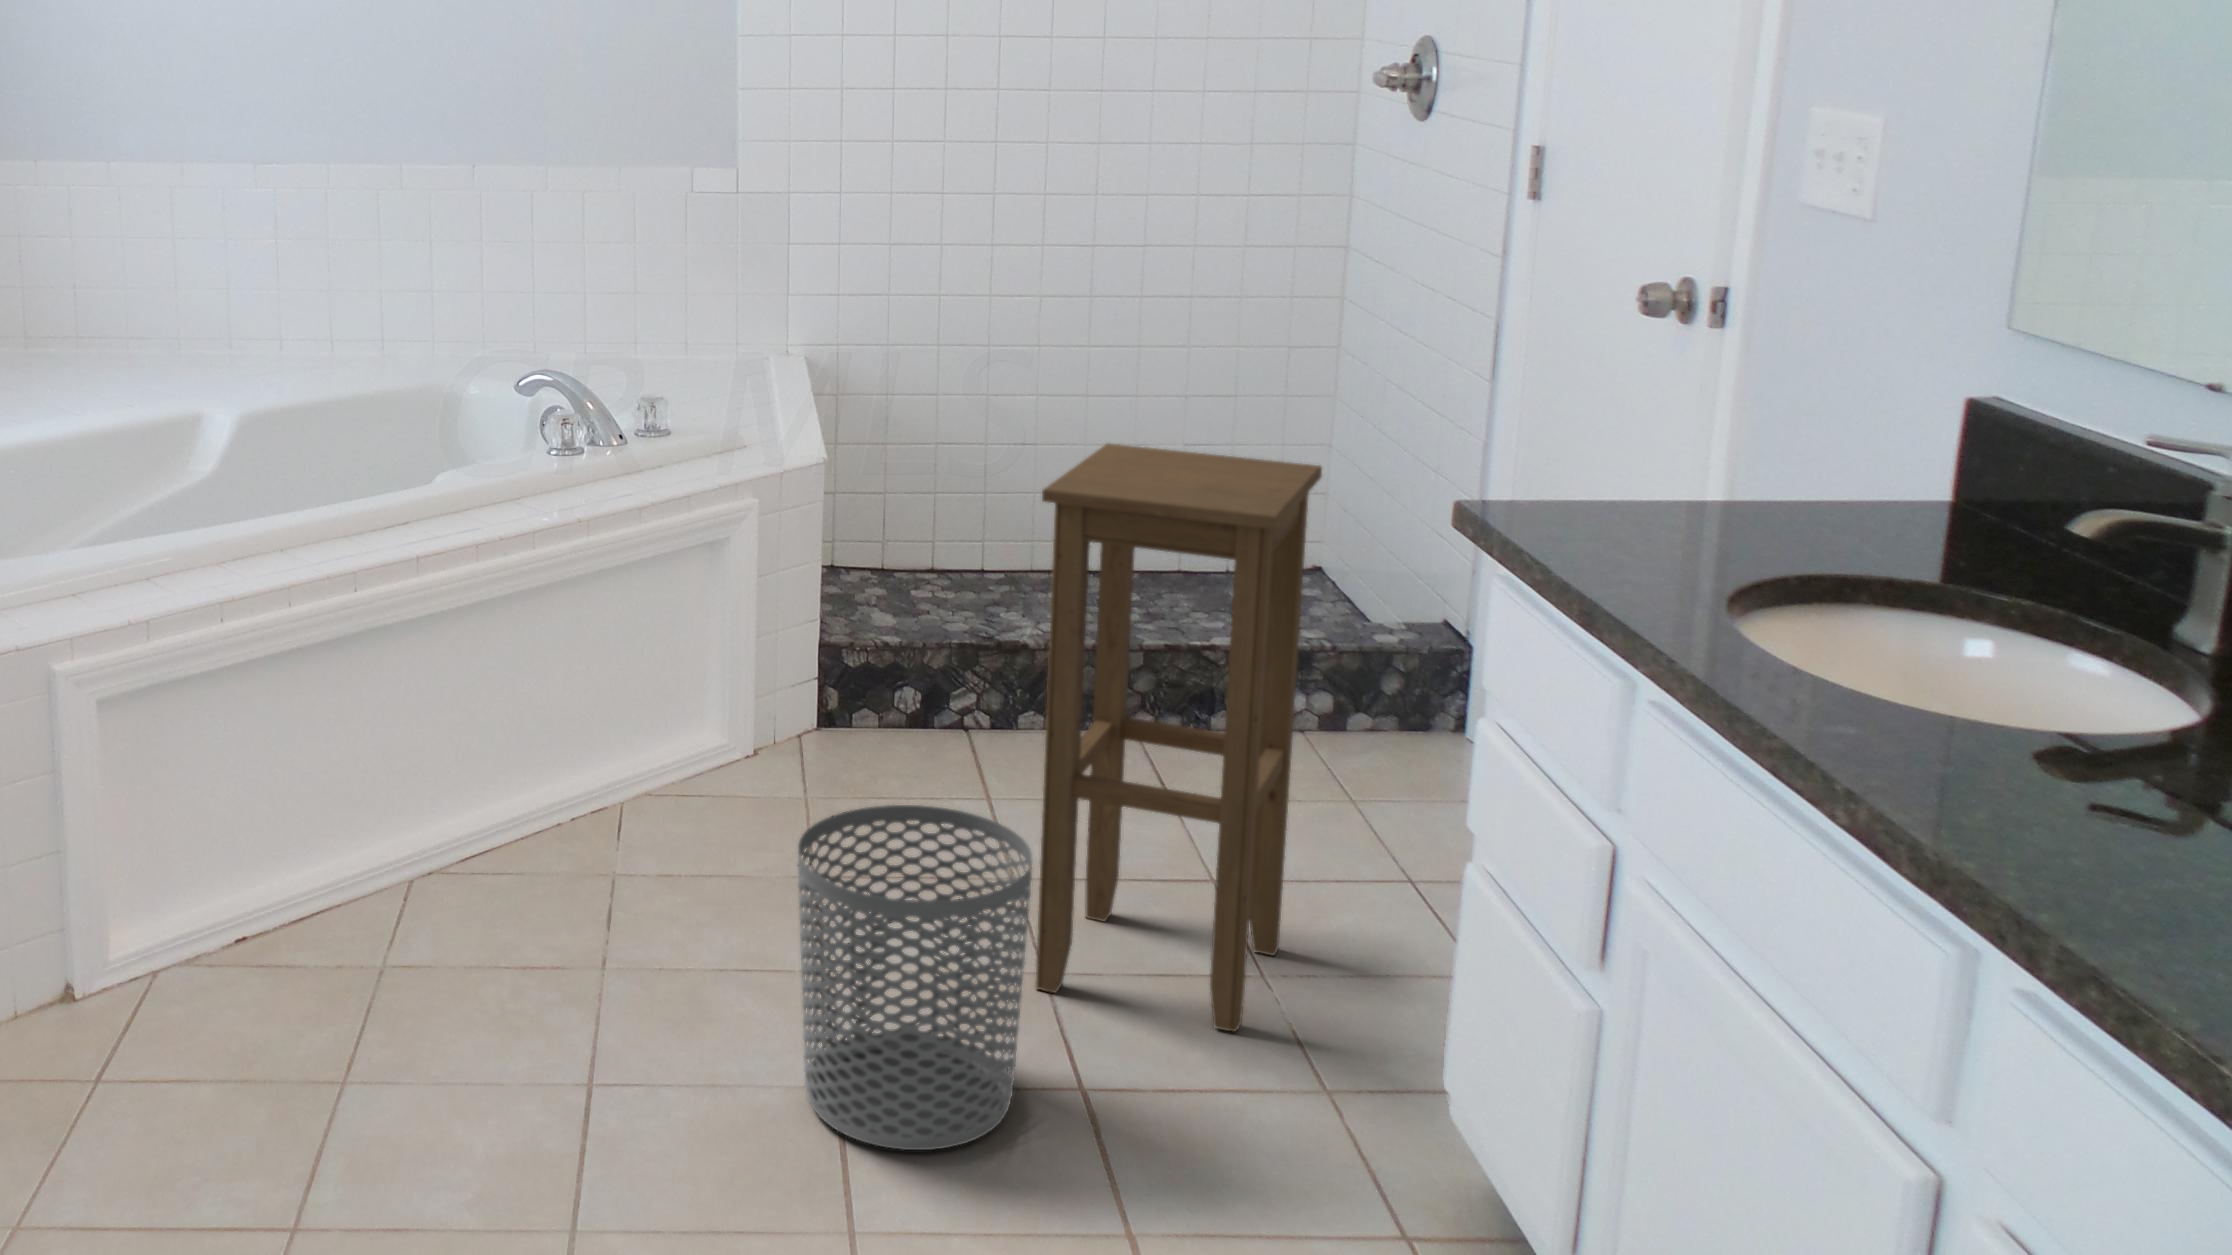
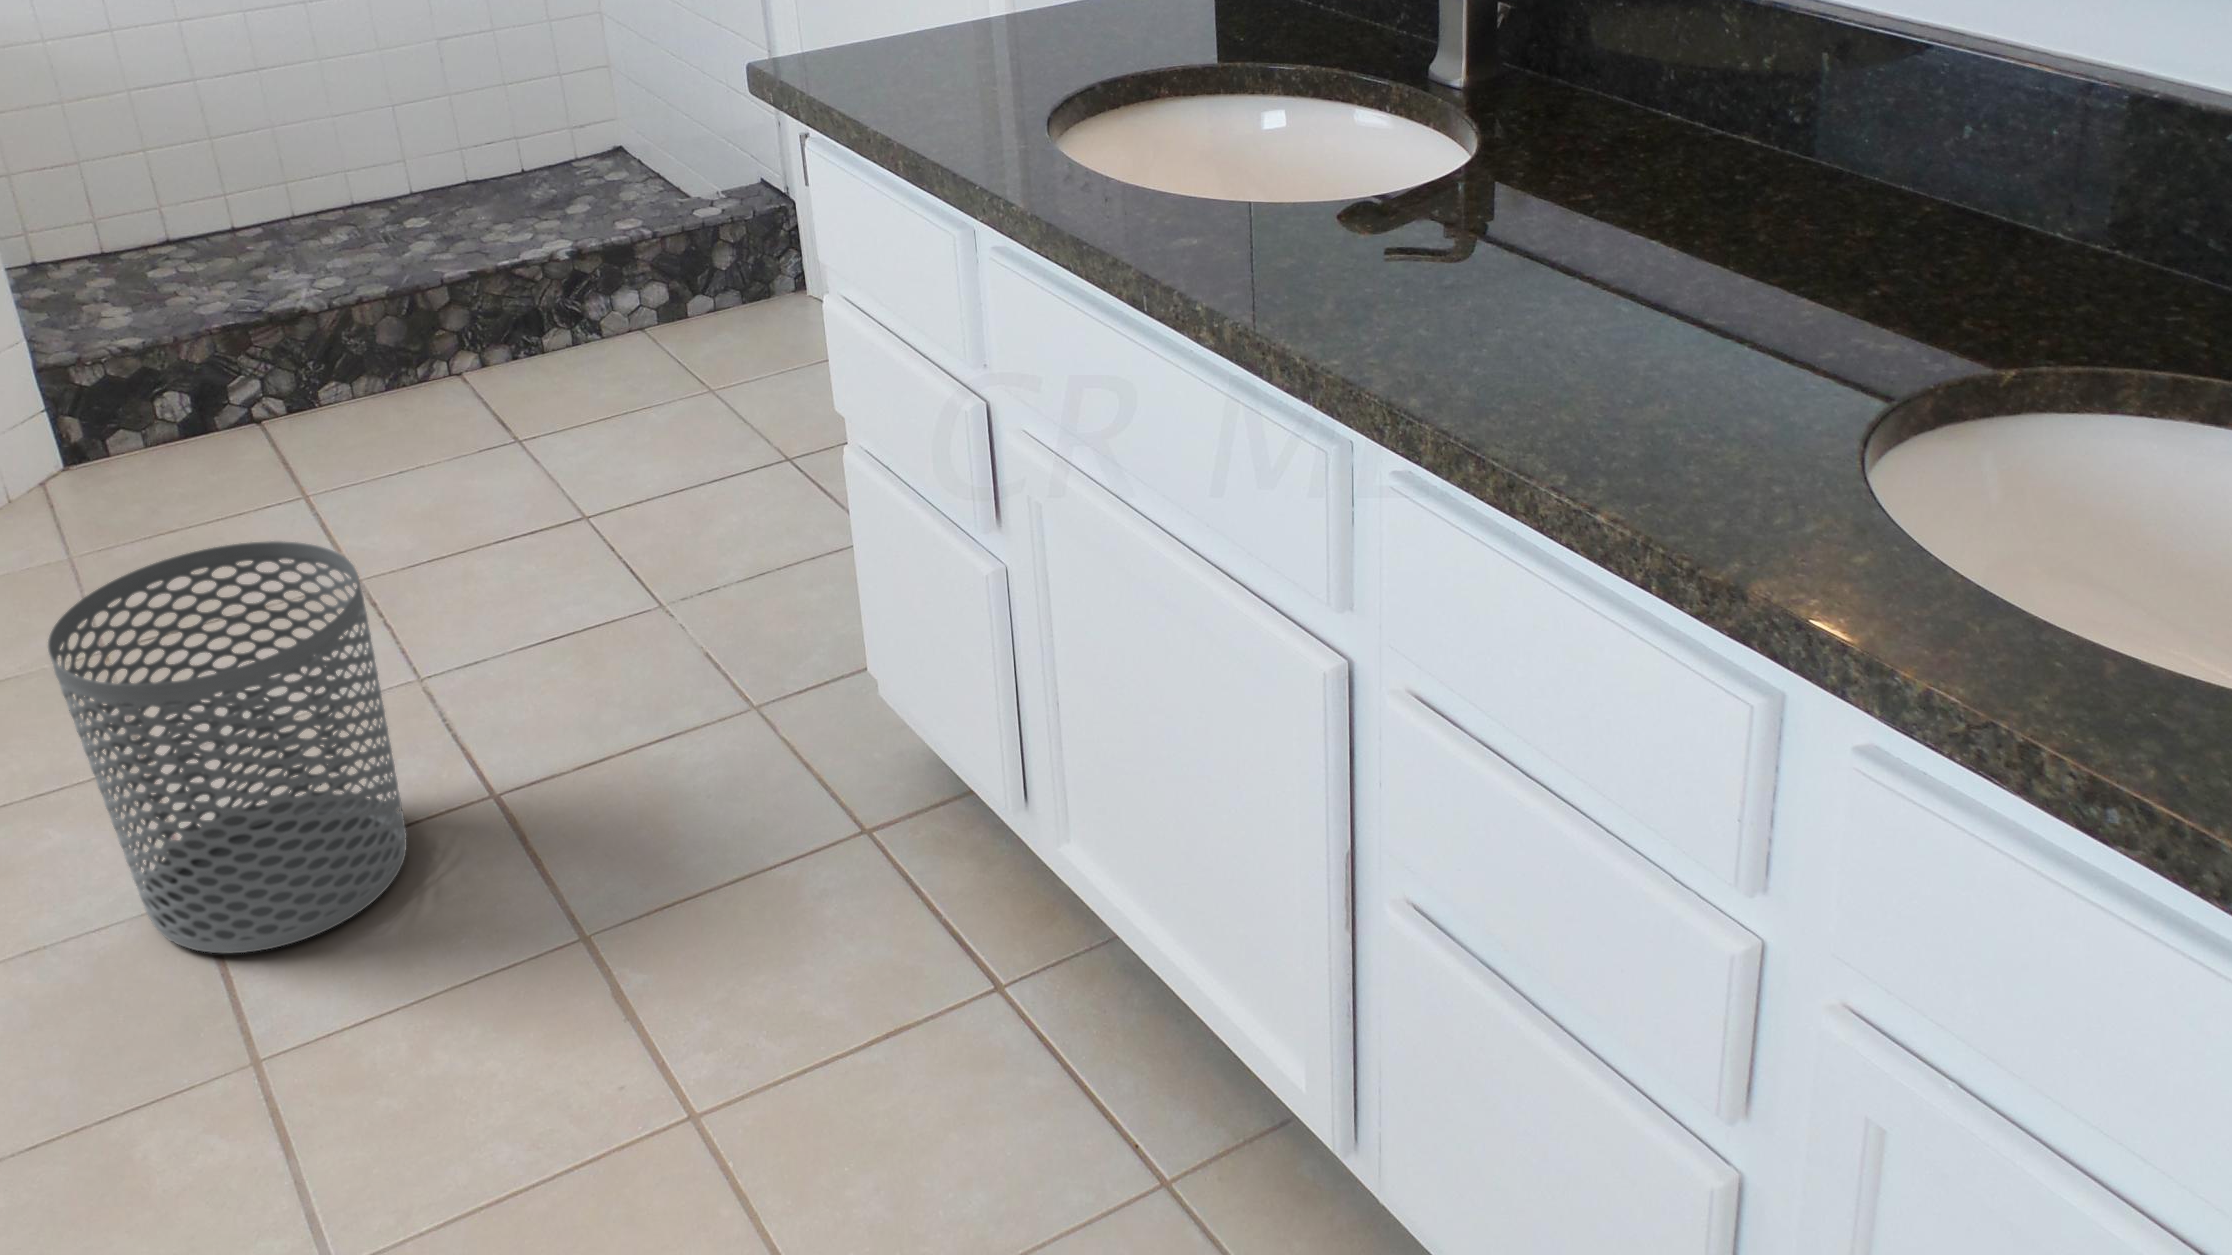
stool: present [1035,443,1322,1032] -> none [257,46,666,701]

